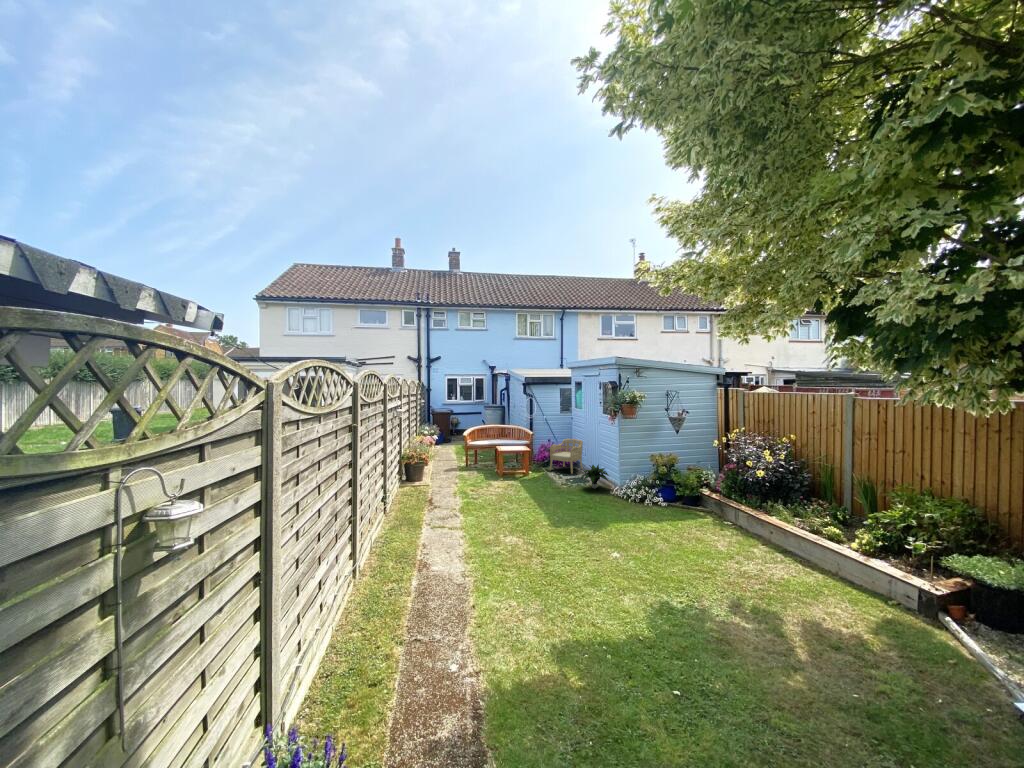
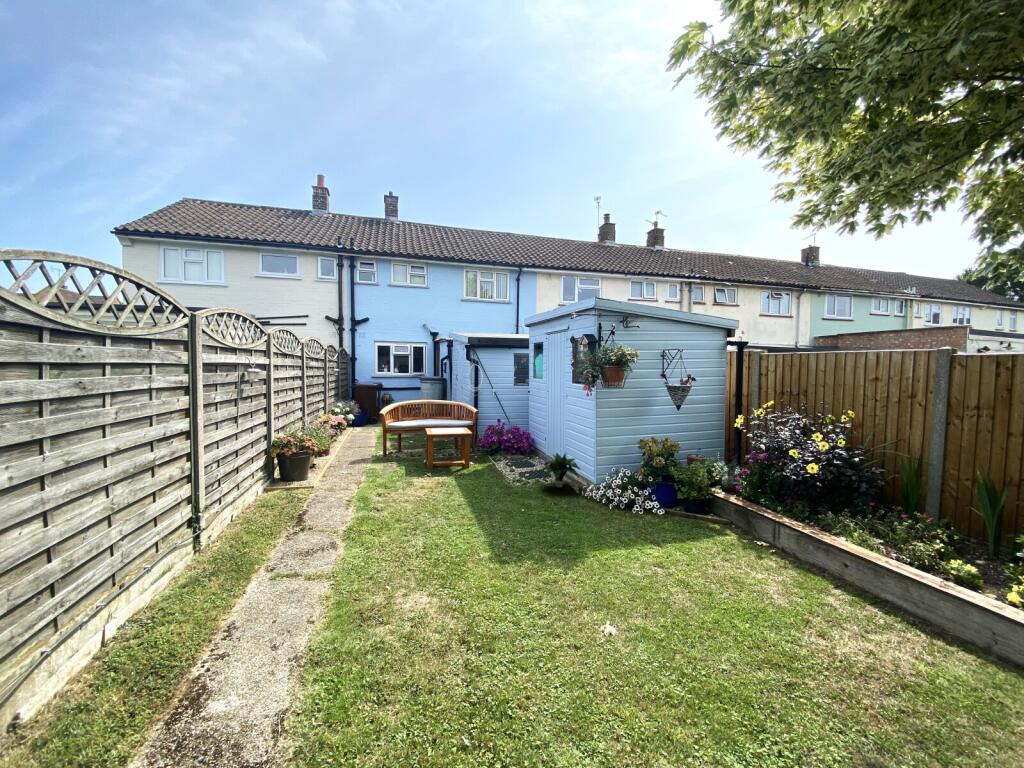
armchair: present [550,439,583,473] -> none [497,417,542,464]

